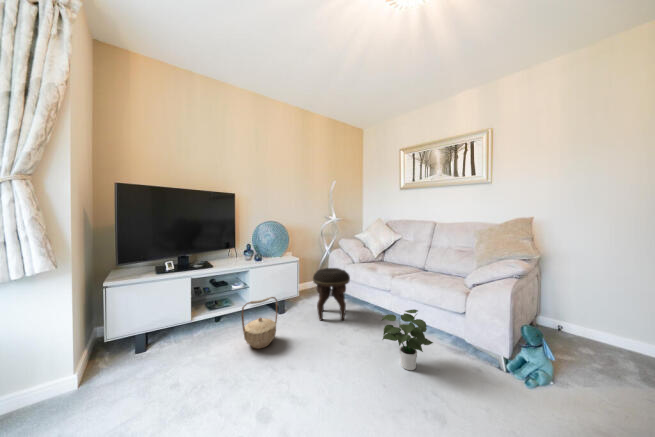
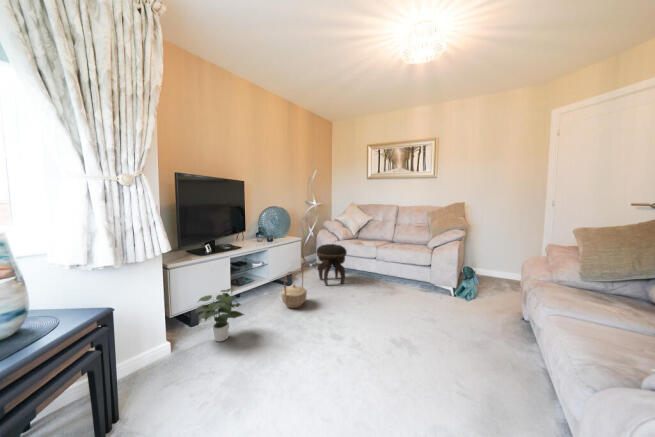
potted plant: present [382,309,433,370] -> present [195,289,244,341]

